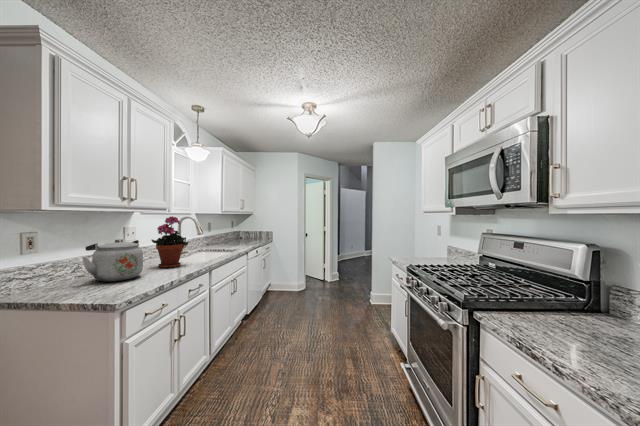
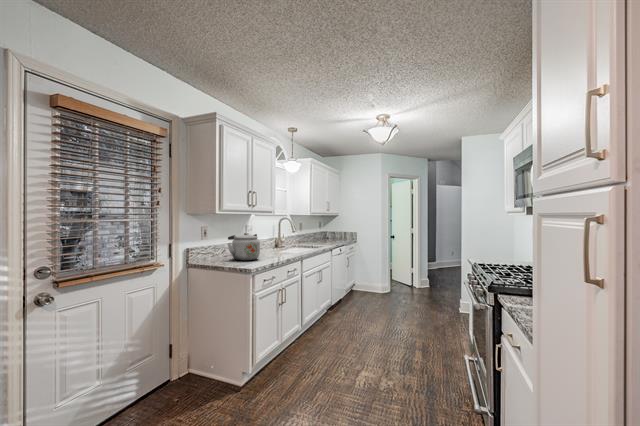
potted plant: present [152,216,188,268] -> none [263,217,287,256]

